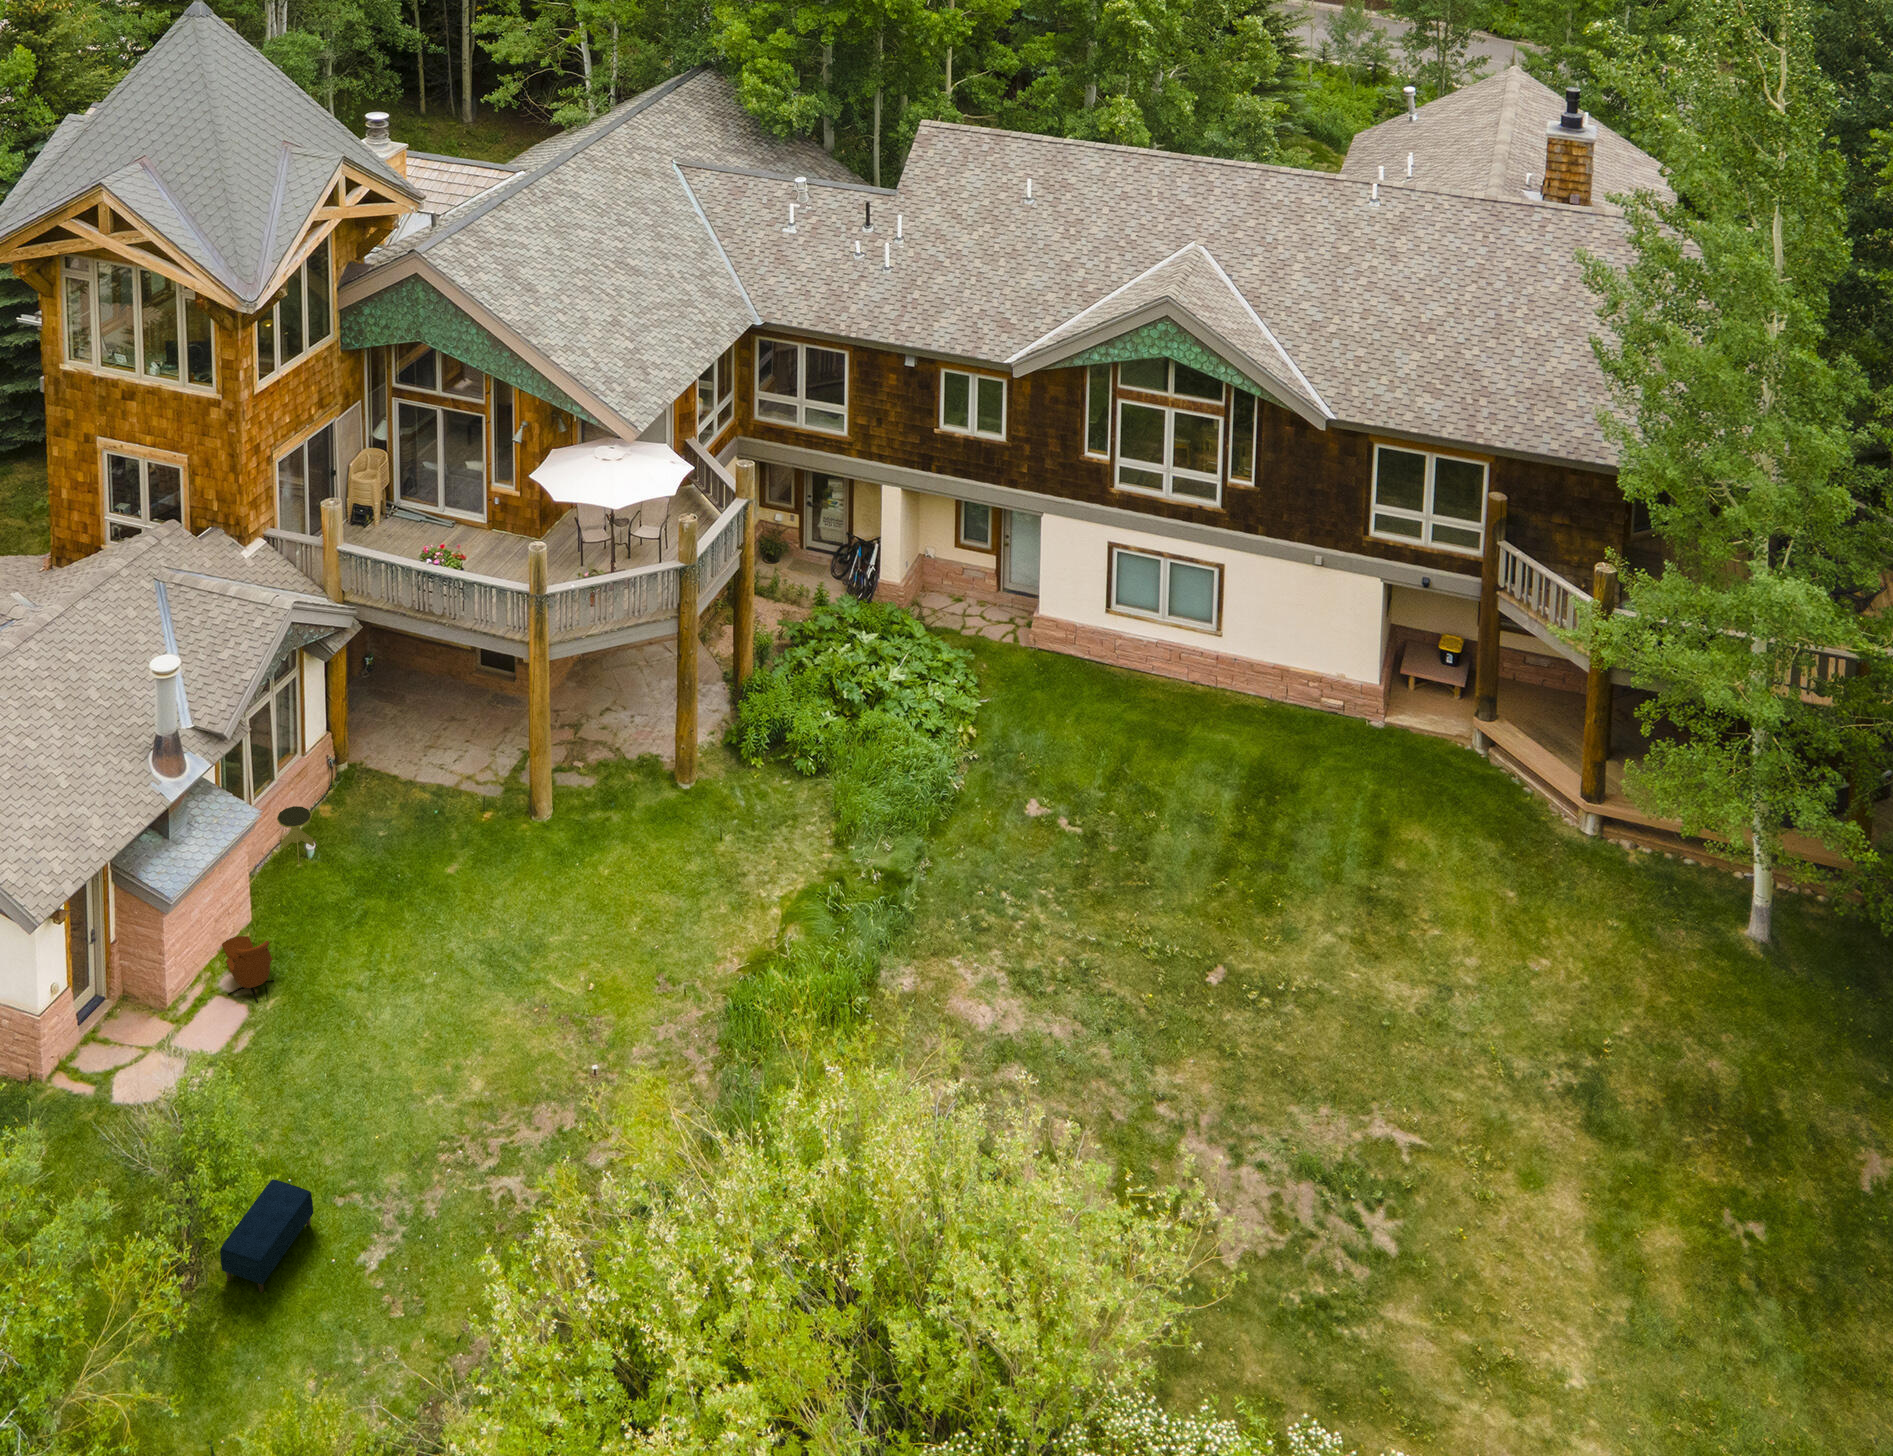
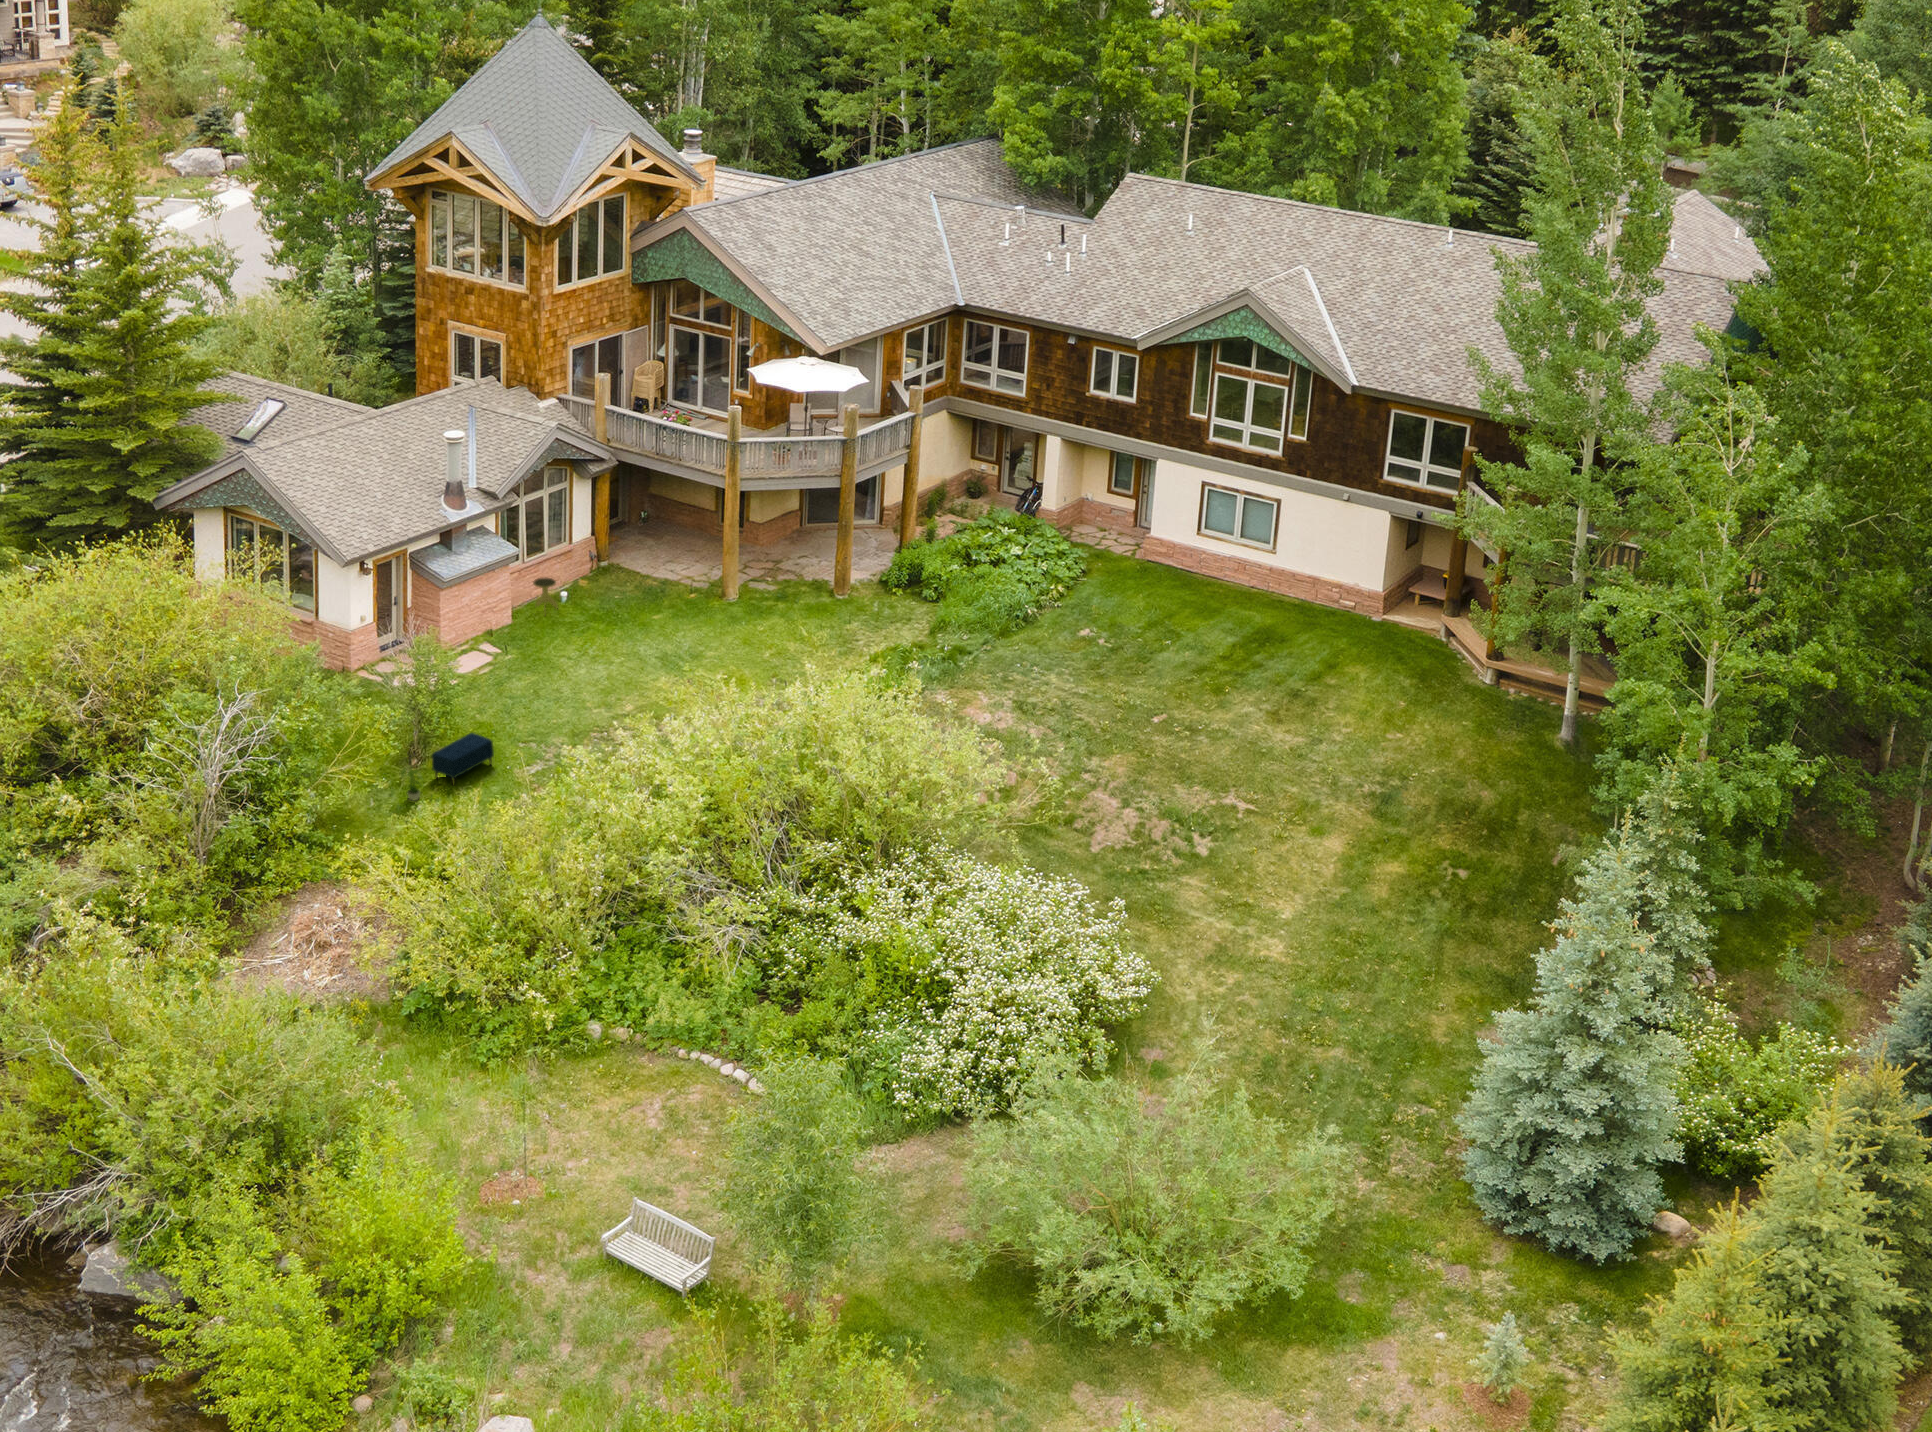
lounge chair: present [222,936,274,1003] -> none [477,627,508,673]
potted plant: none [179,1292,222,1348] -> present [401,767,423,800]

